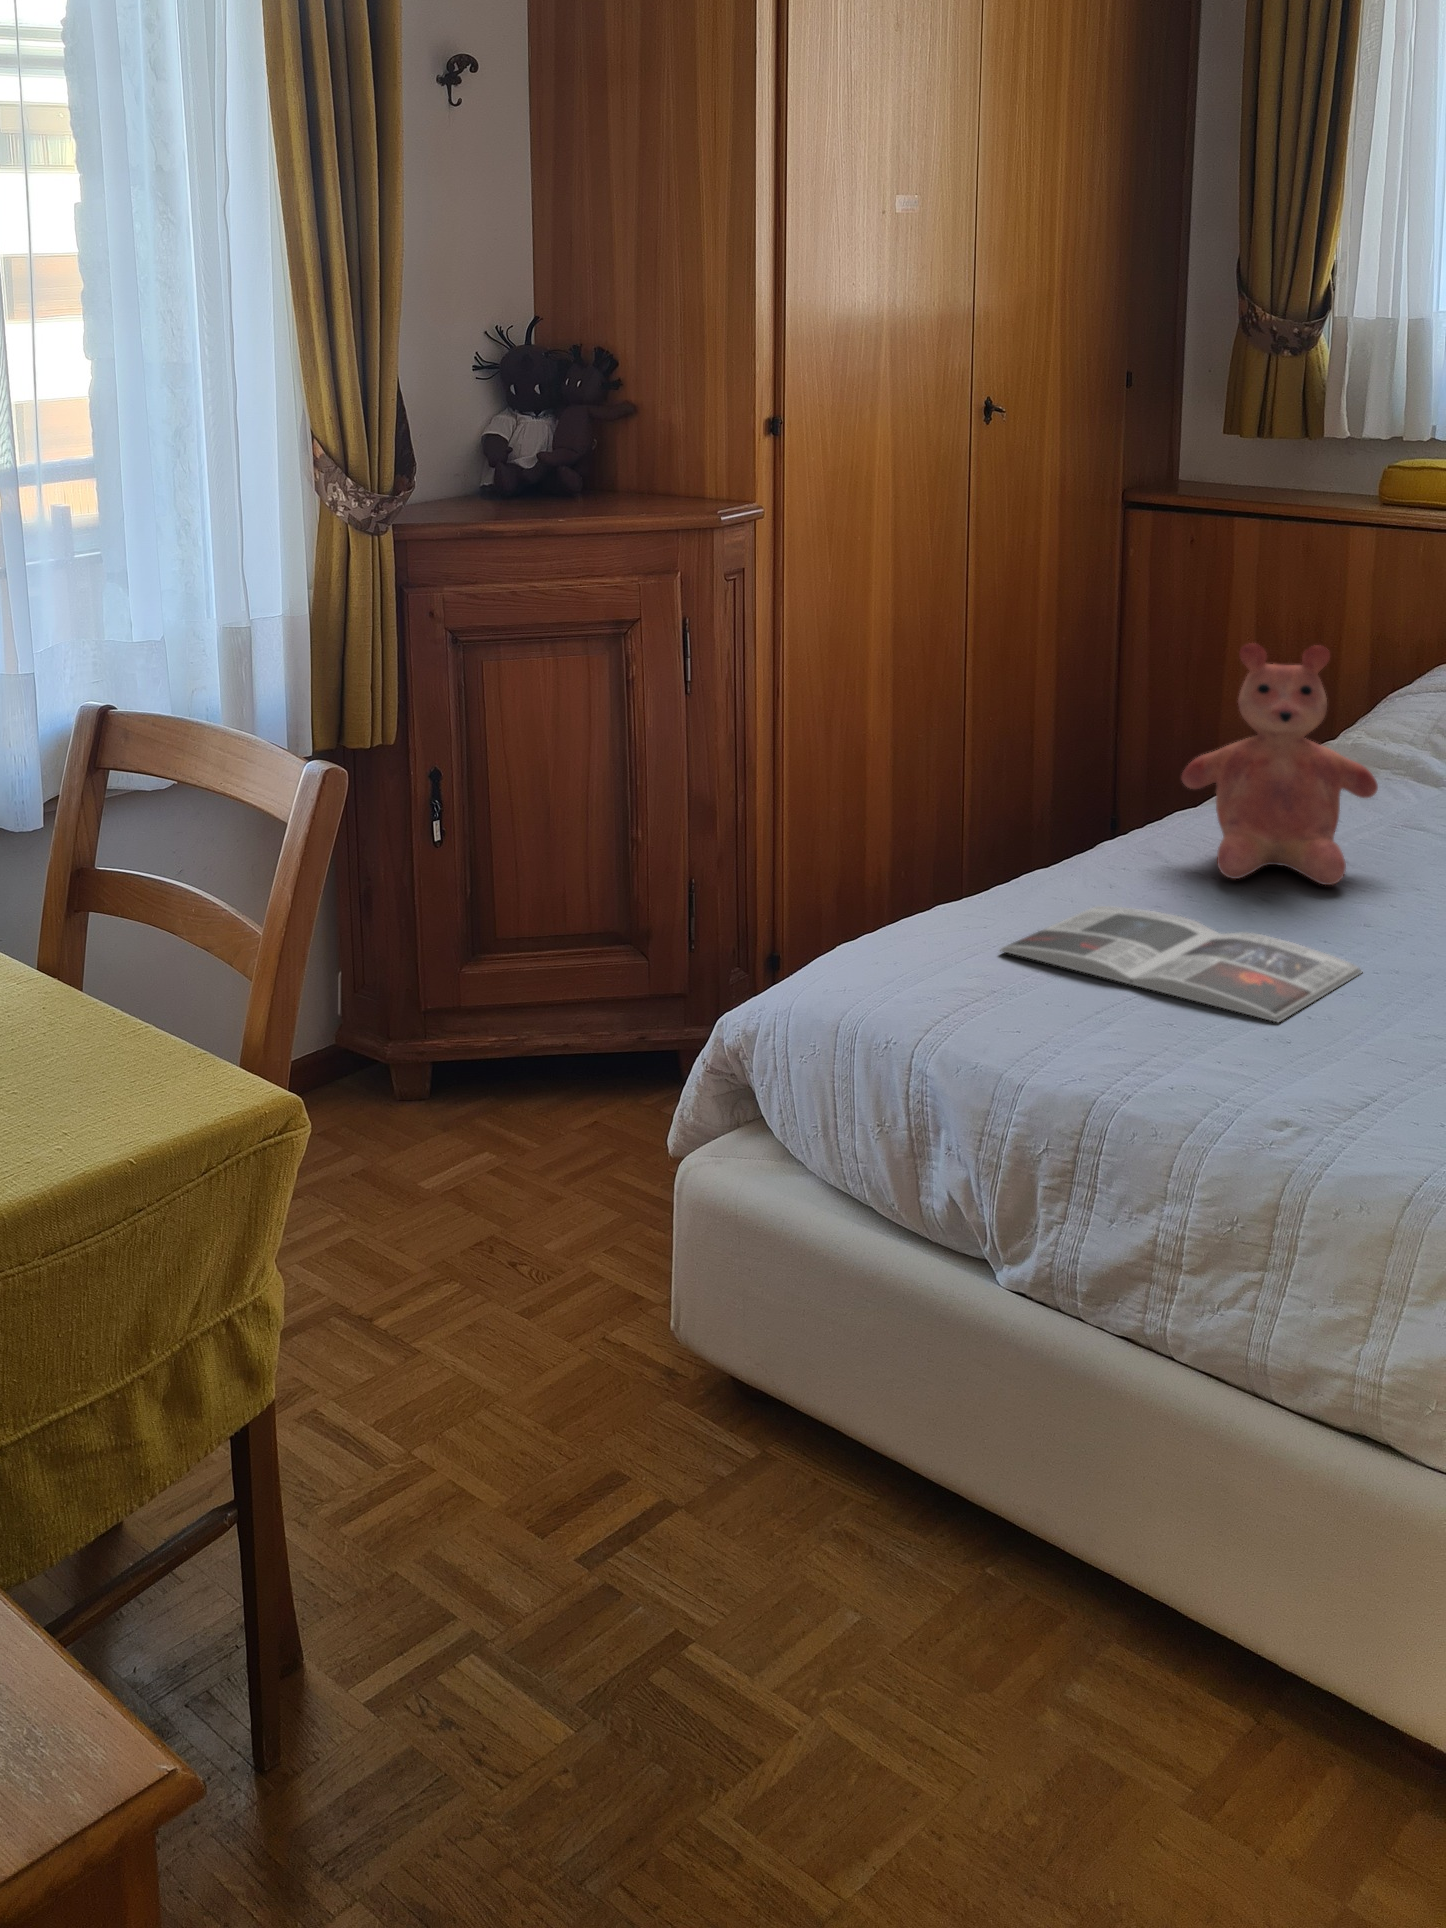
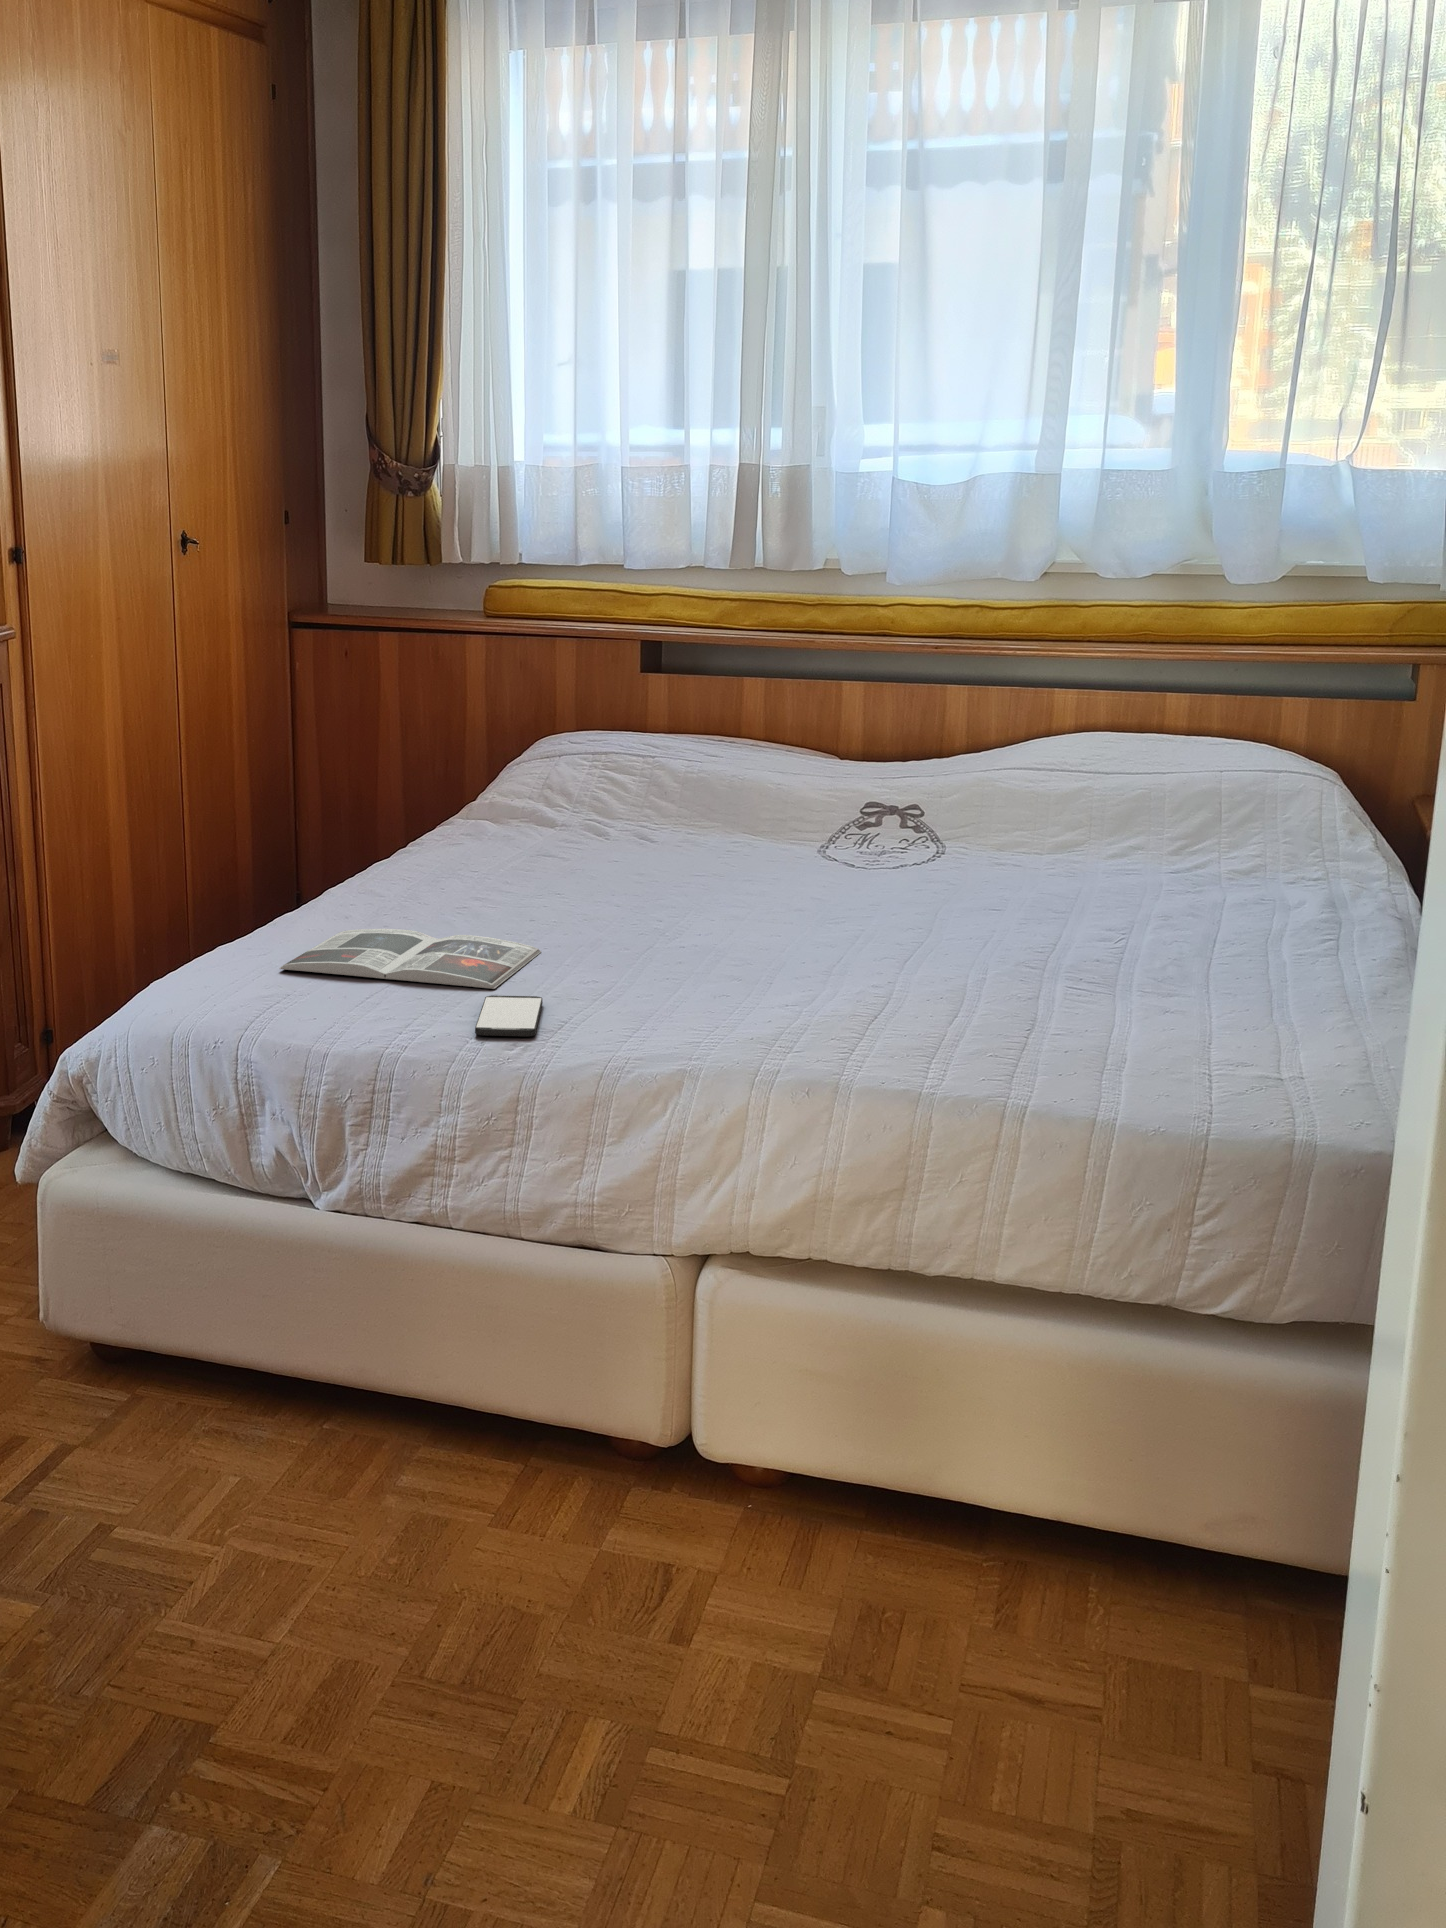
teddy bear: present [1181,643,1378,885] -> none [387,718,529,903]
smartphone: none [1229,1035,1342,1111] -> present [475,995,543,1037]

